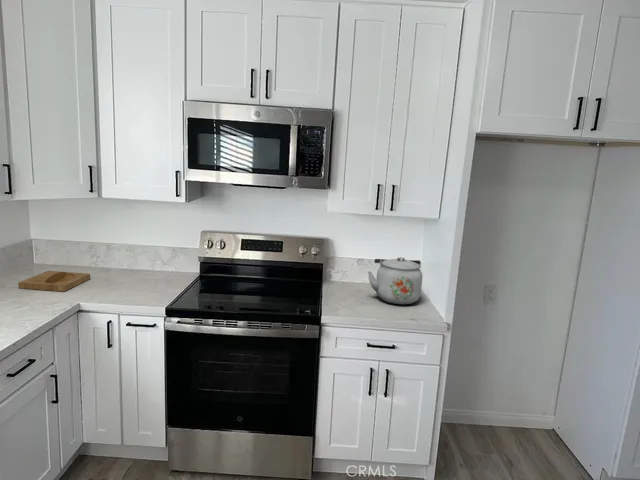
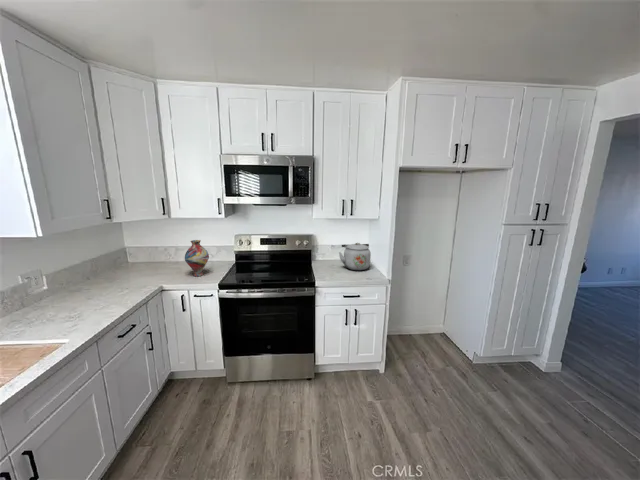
vase: none [118,235,156,293] -> present [185,240,209,276]
tray: present [18,271,90,291] -> none [119,266,167,279]

